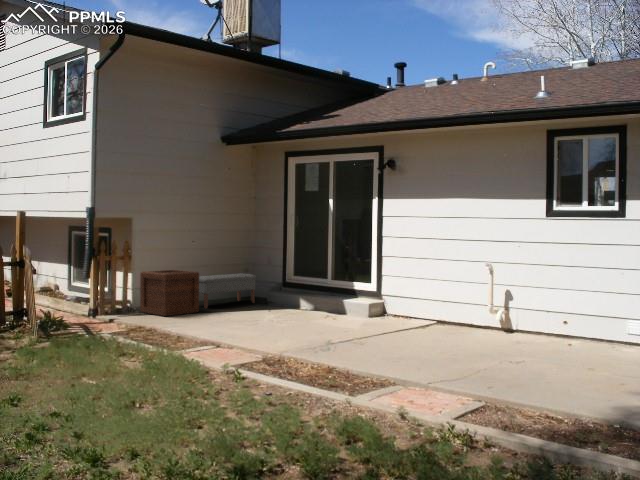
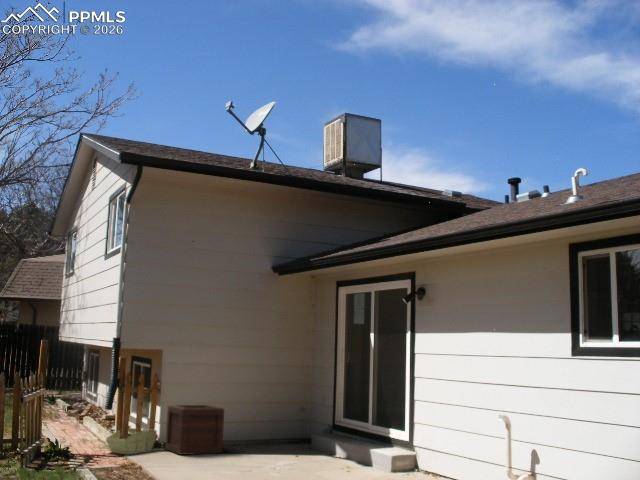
bench: present [199,273,256,309] -> none [225,413,301,450]
storage bin: none [91,295,134,320] -> present [106,429,157,455]

